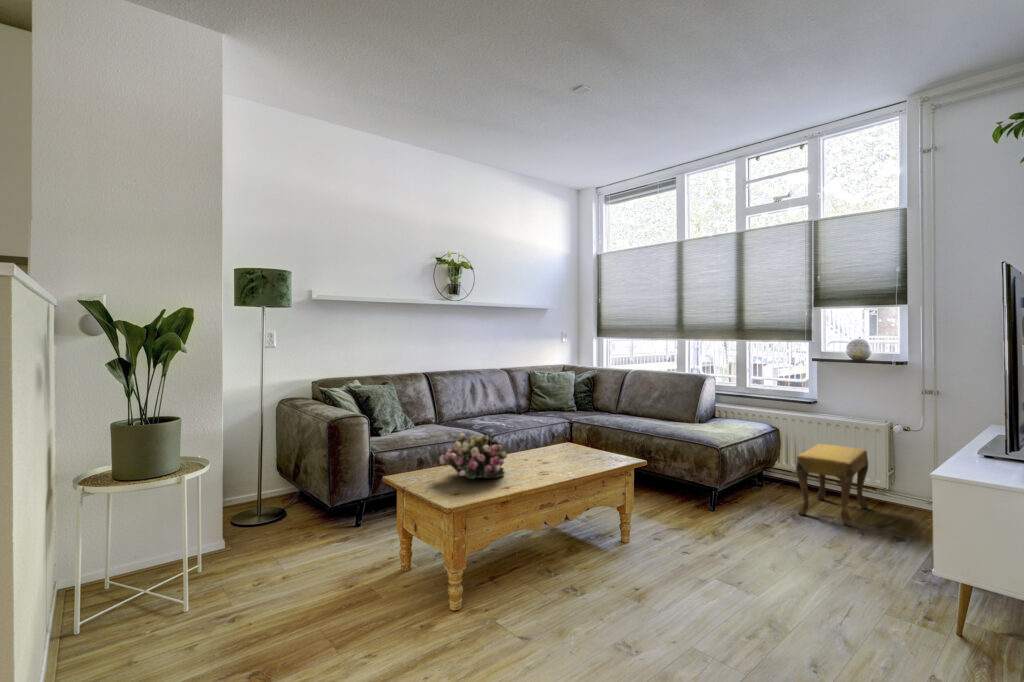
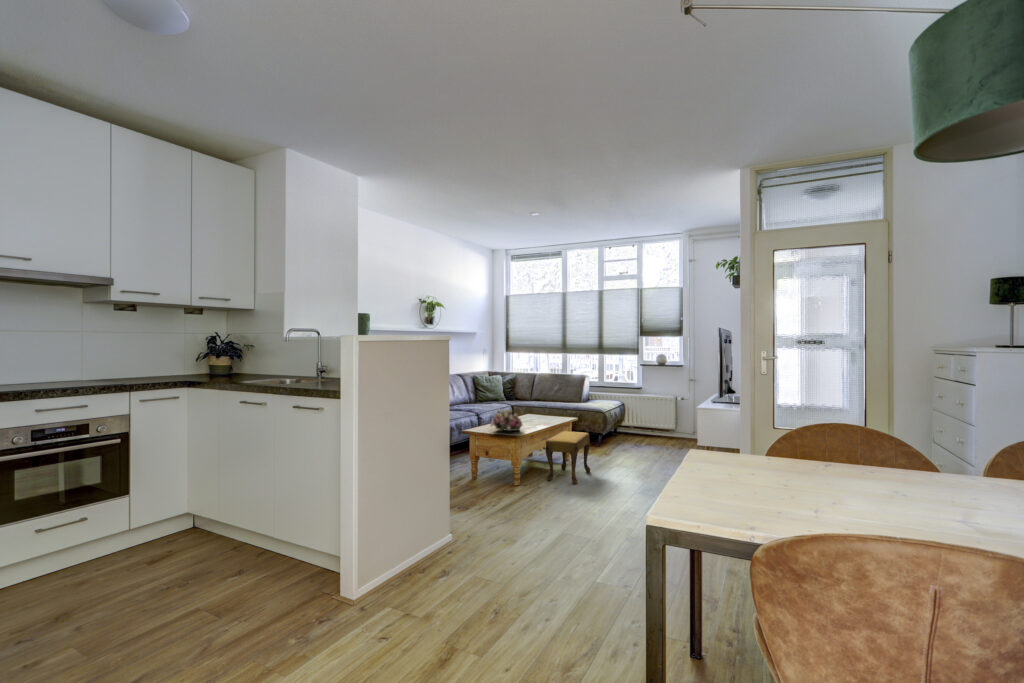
footstool: present [796,444,868,526] -> present [546,431,590,484]

